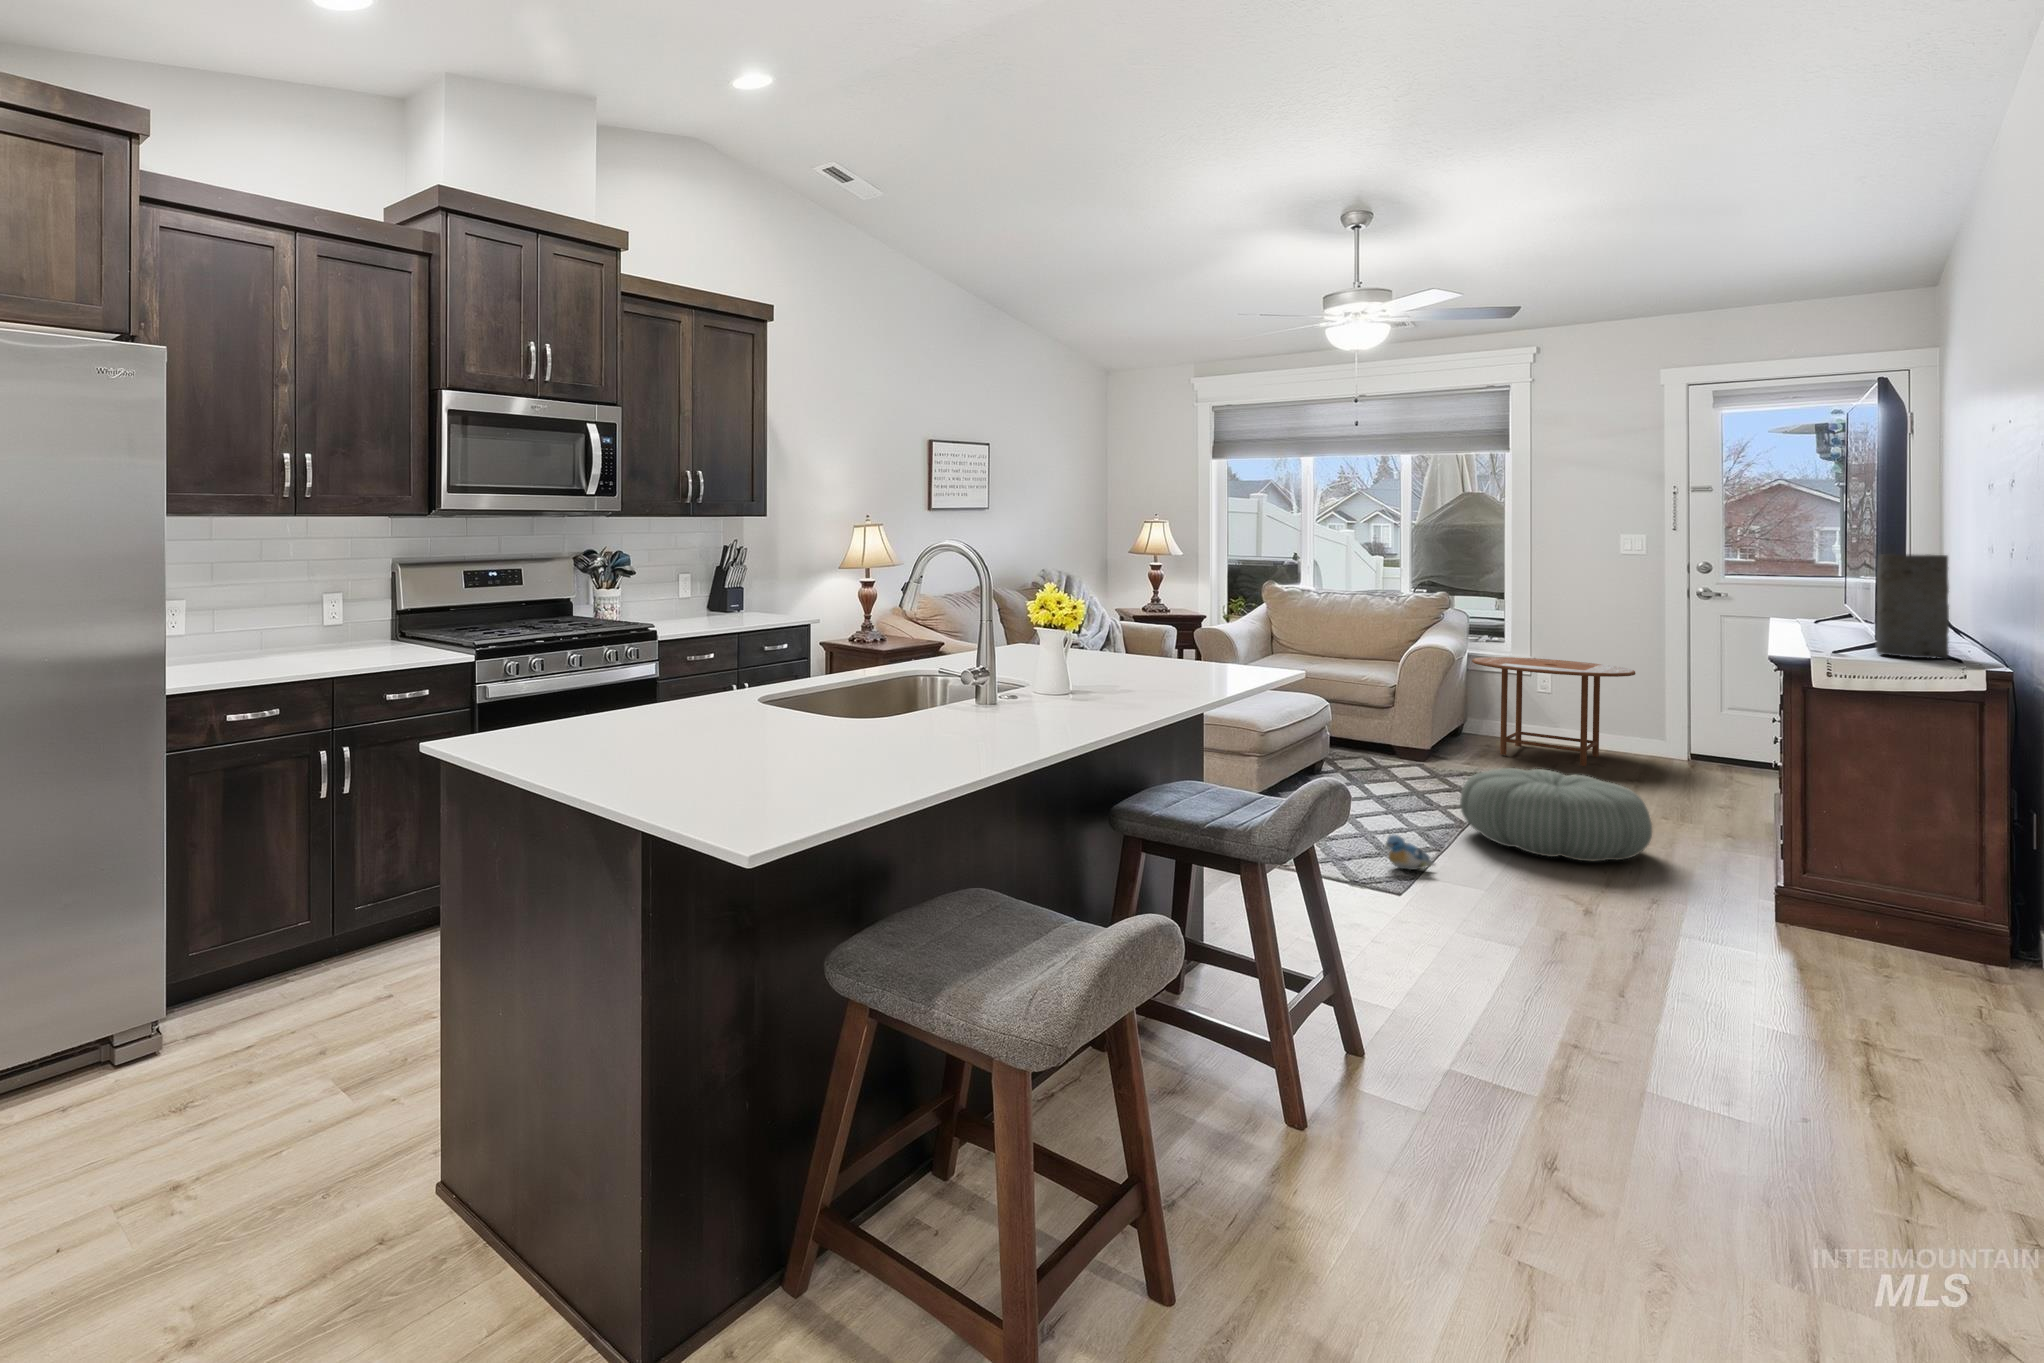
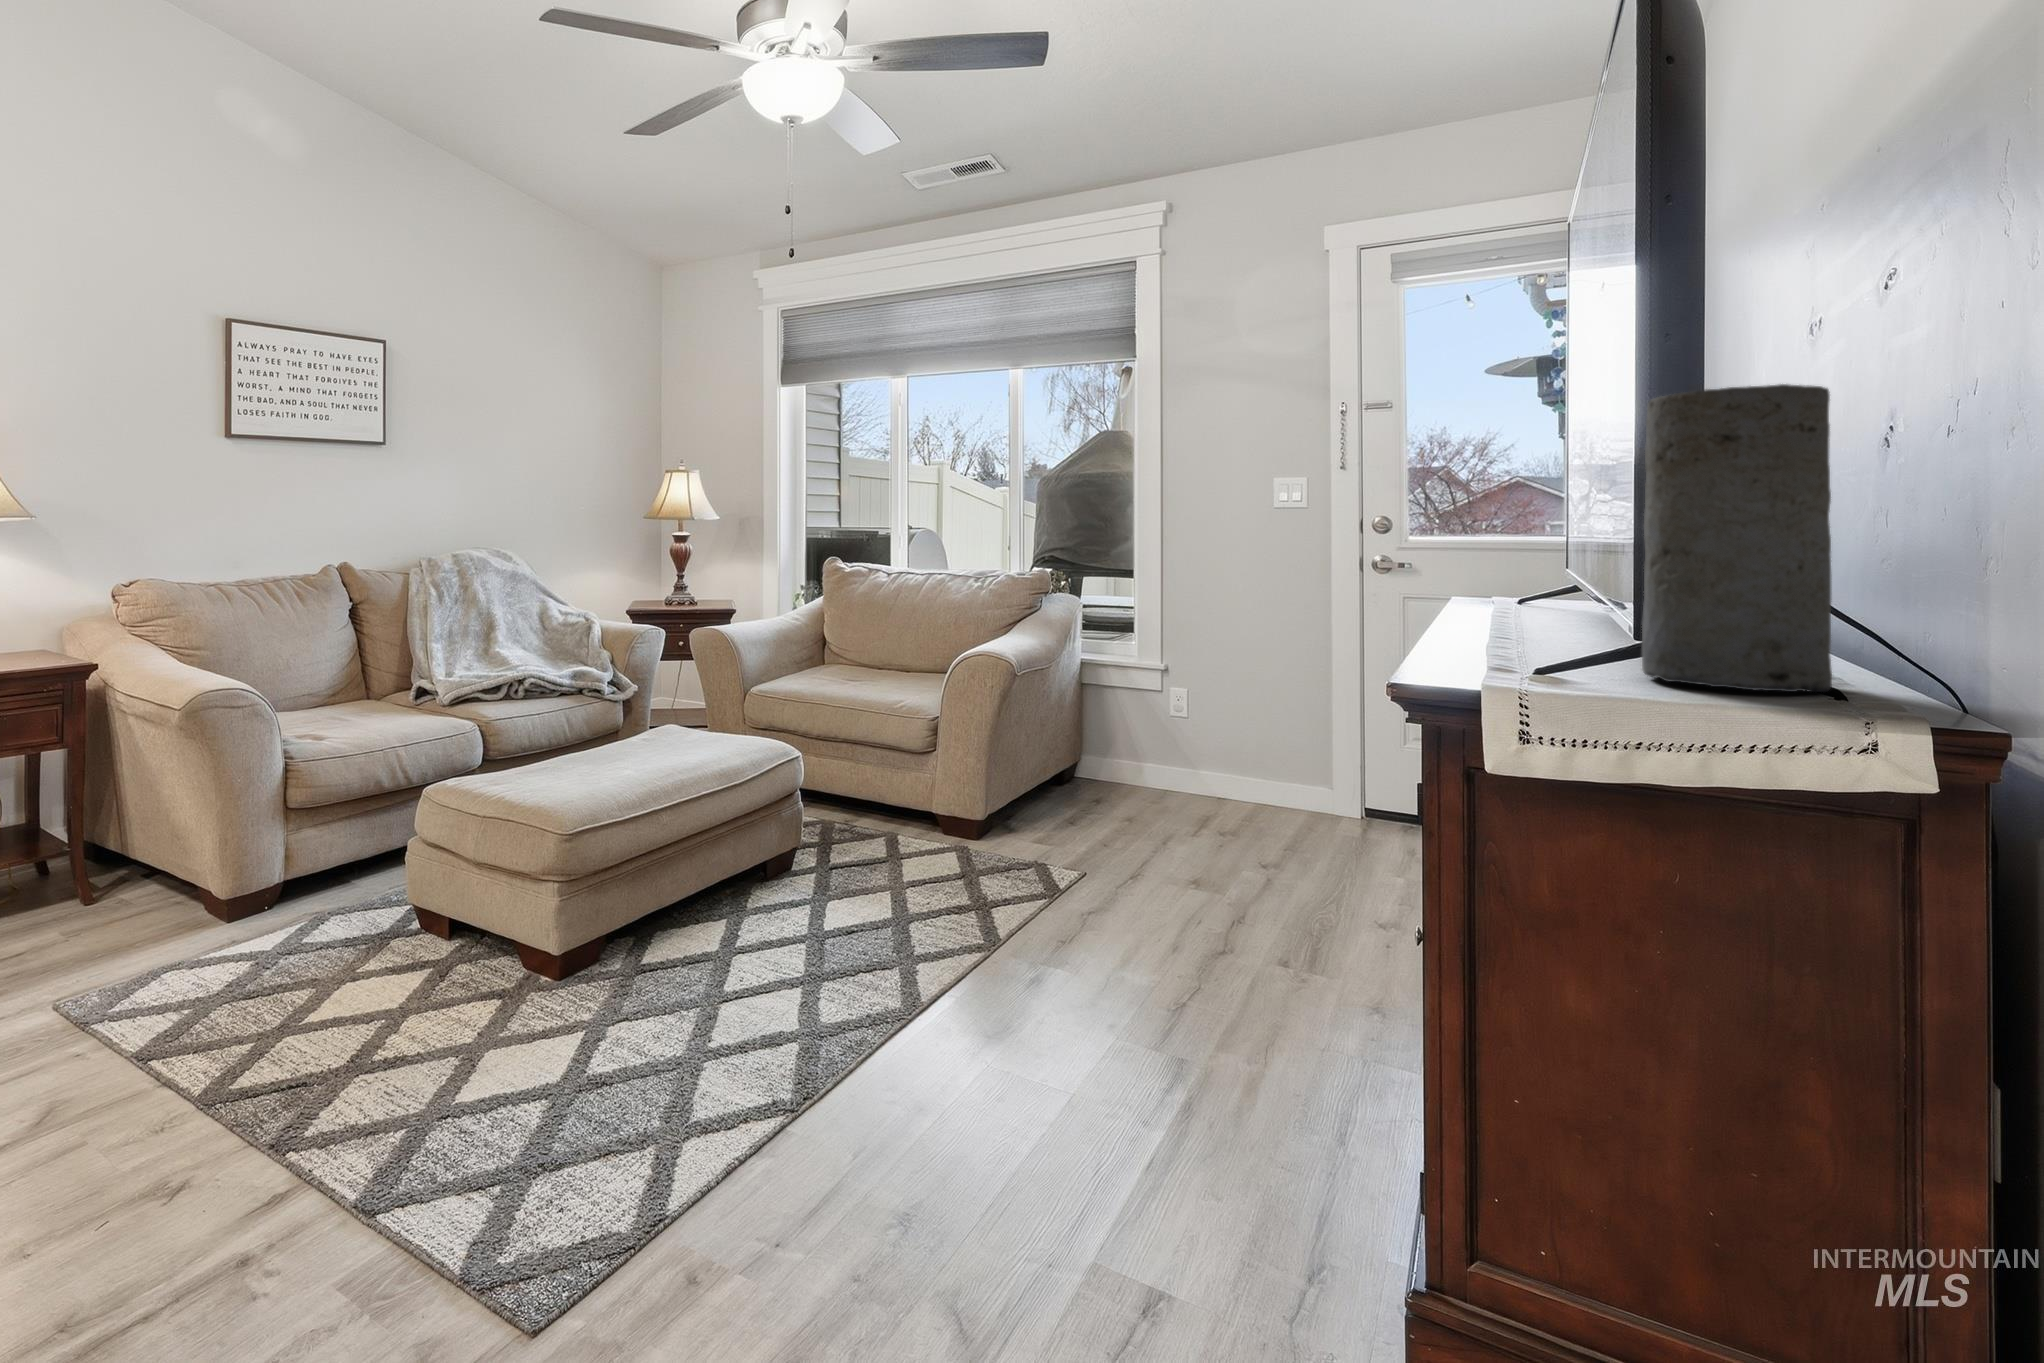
side table: present [1472,657,1636,766] -> none [1067,665,1286,839]
pouf: present [1460,768,1652,862] -> none [889,895,1216,1130]
plush toy: present [1386,835,1435,870] -> none [621,1109,732,1195]

